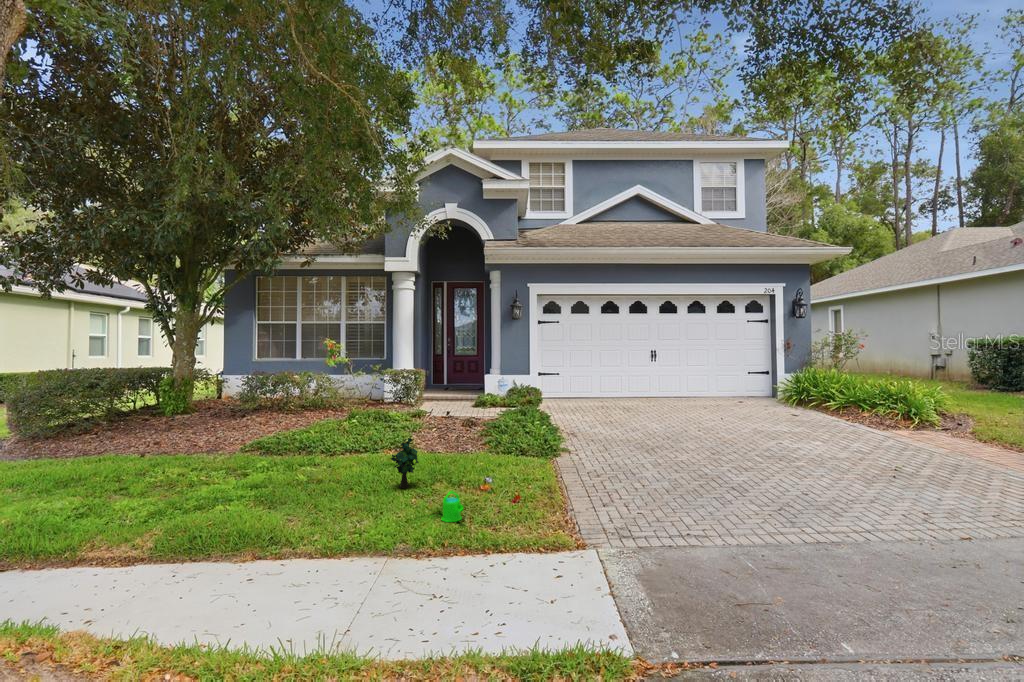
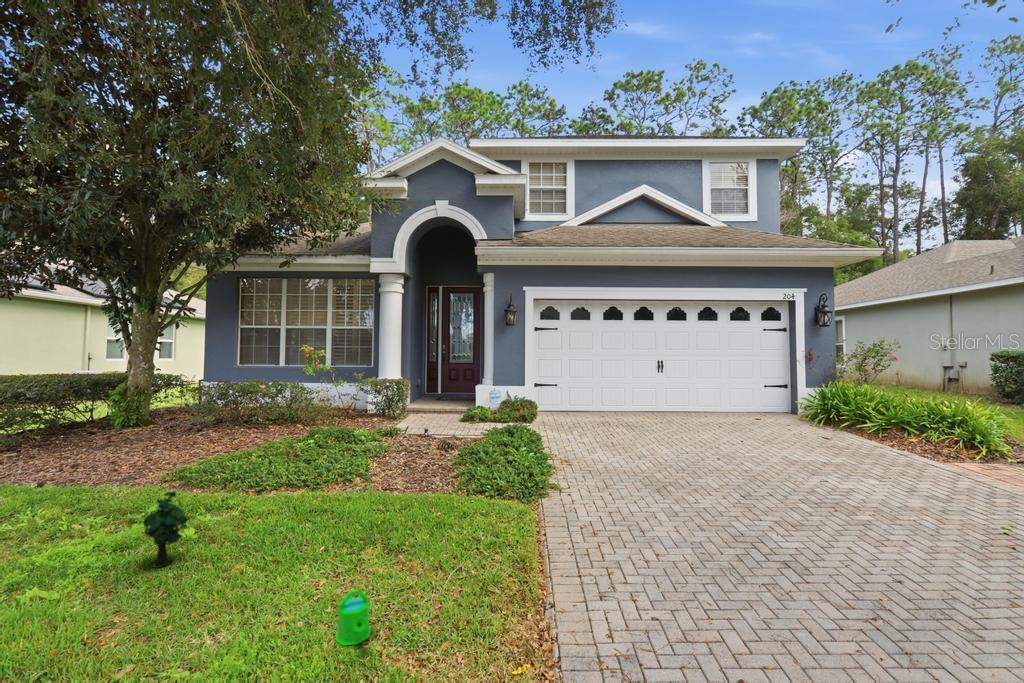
decorative plant: present [390,438,419,489] -> present [140,492,189,568]

